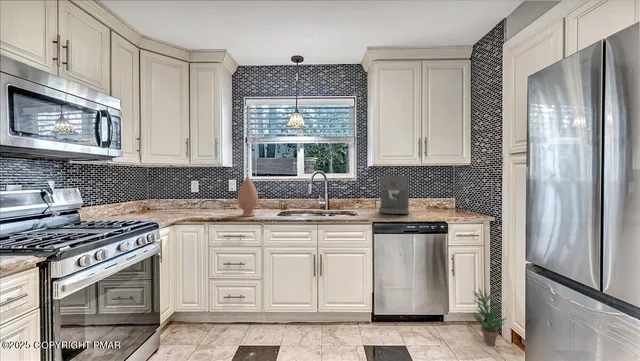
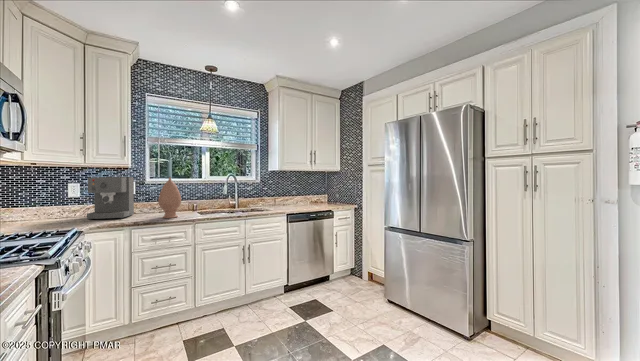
coffee maker: present [379,176,409,214] -> present [87,177,134,220]
potted plant: present [473,289,506,345] -> none [349,250,369,286]

